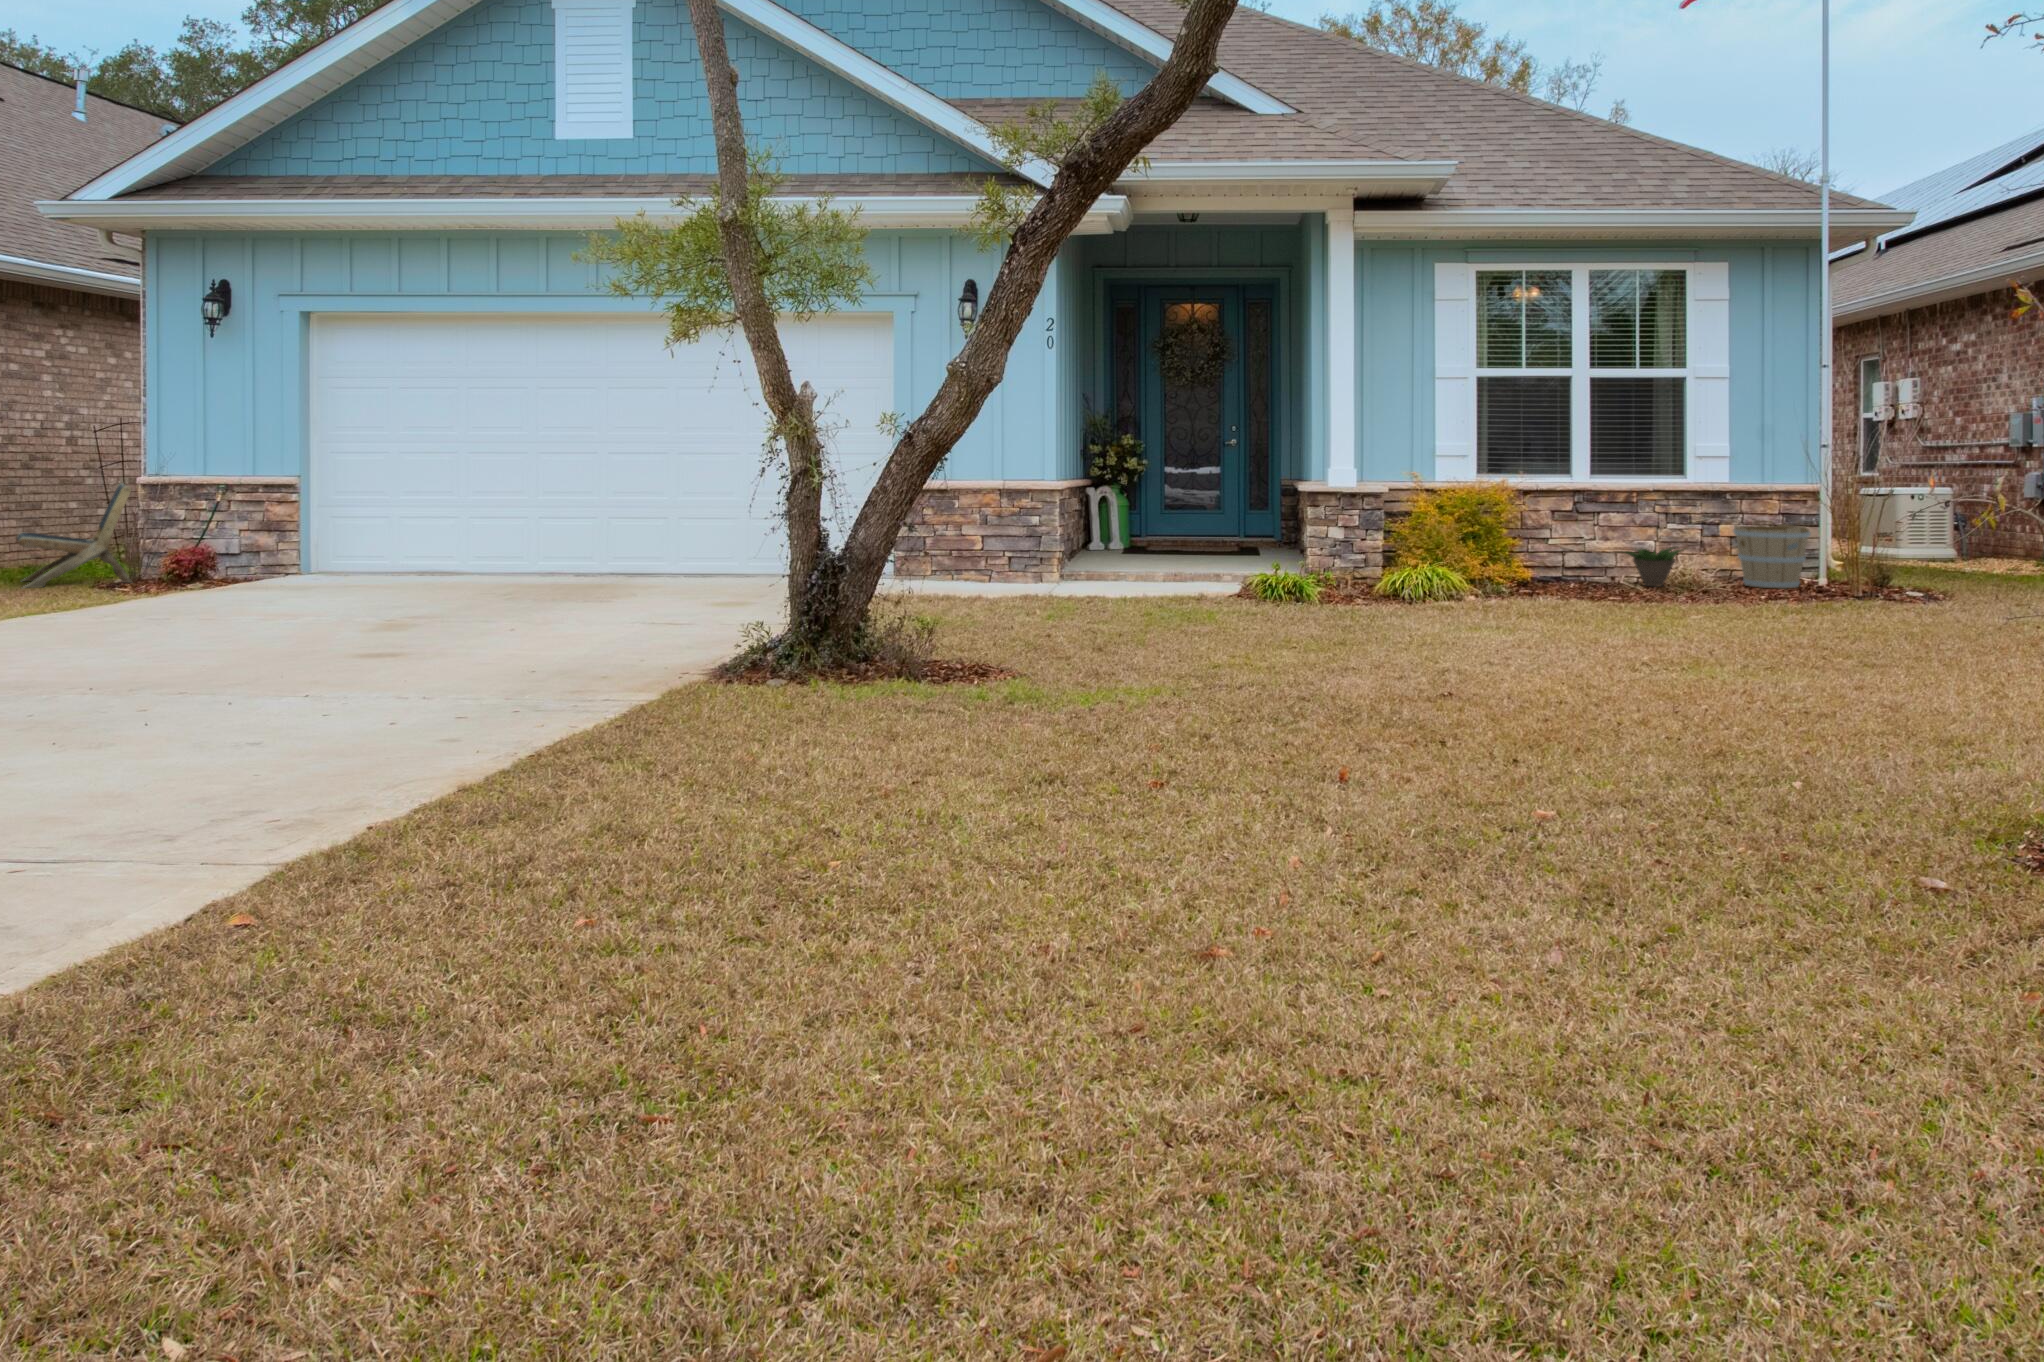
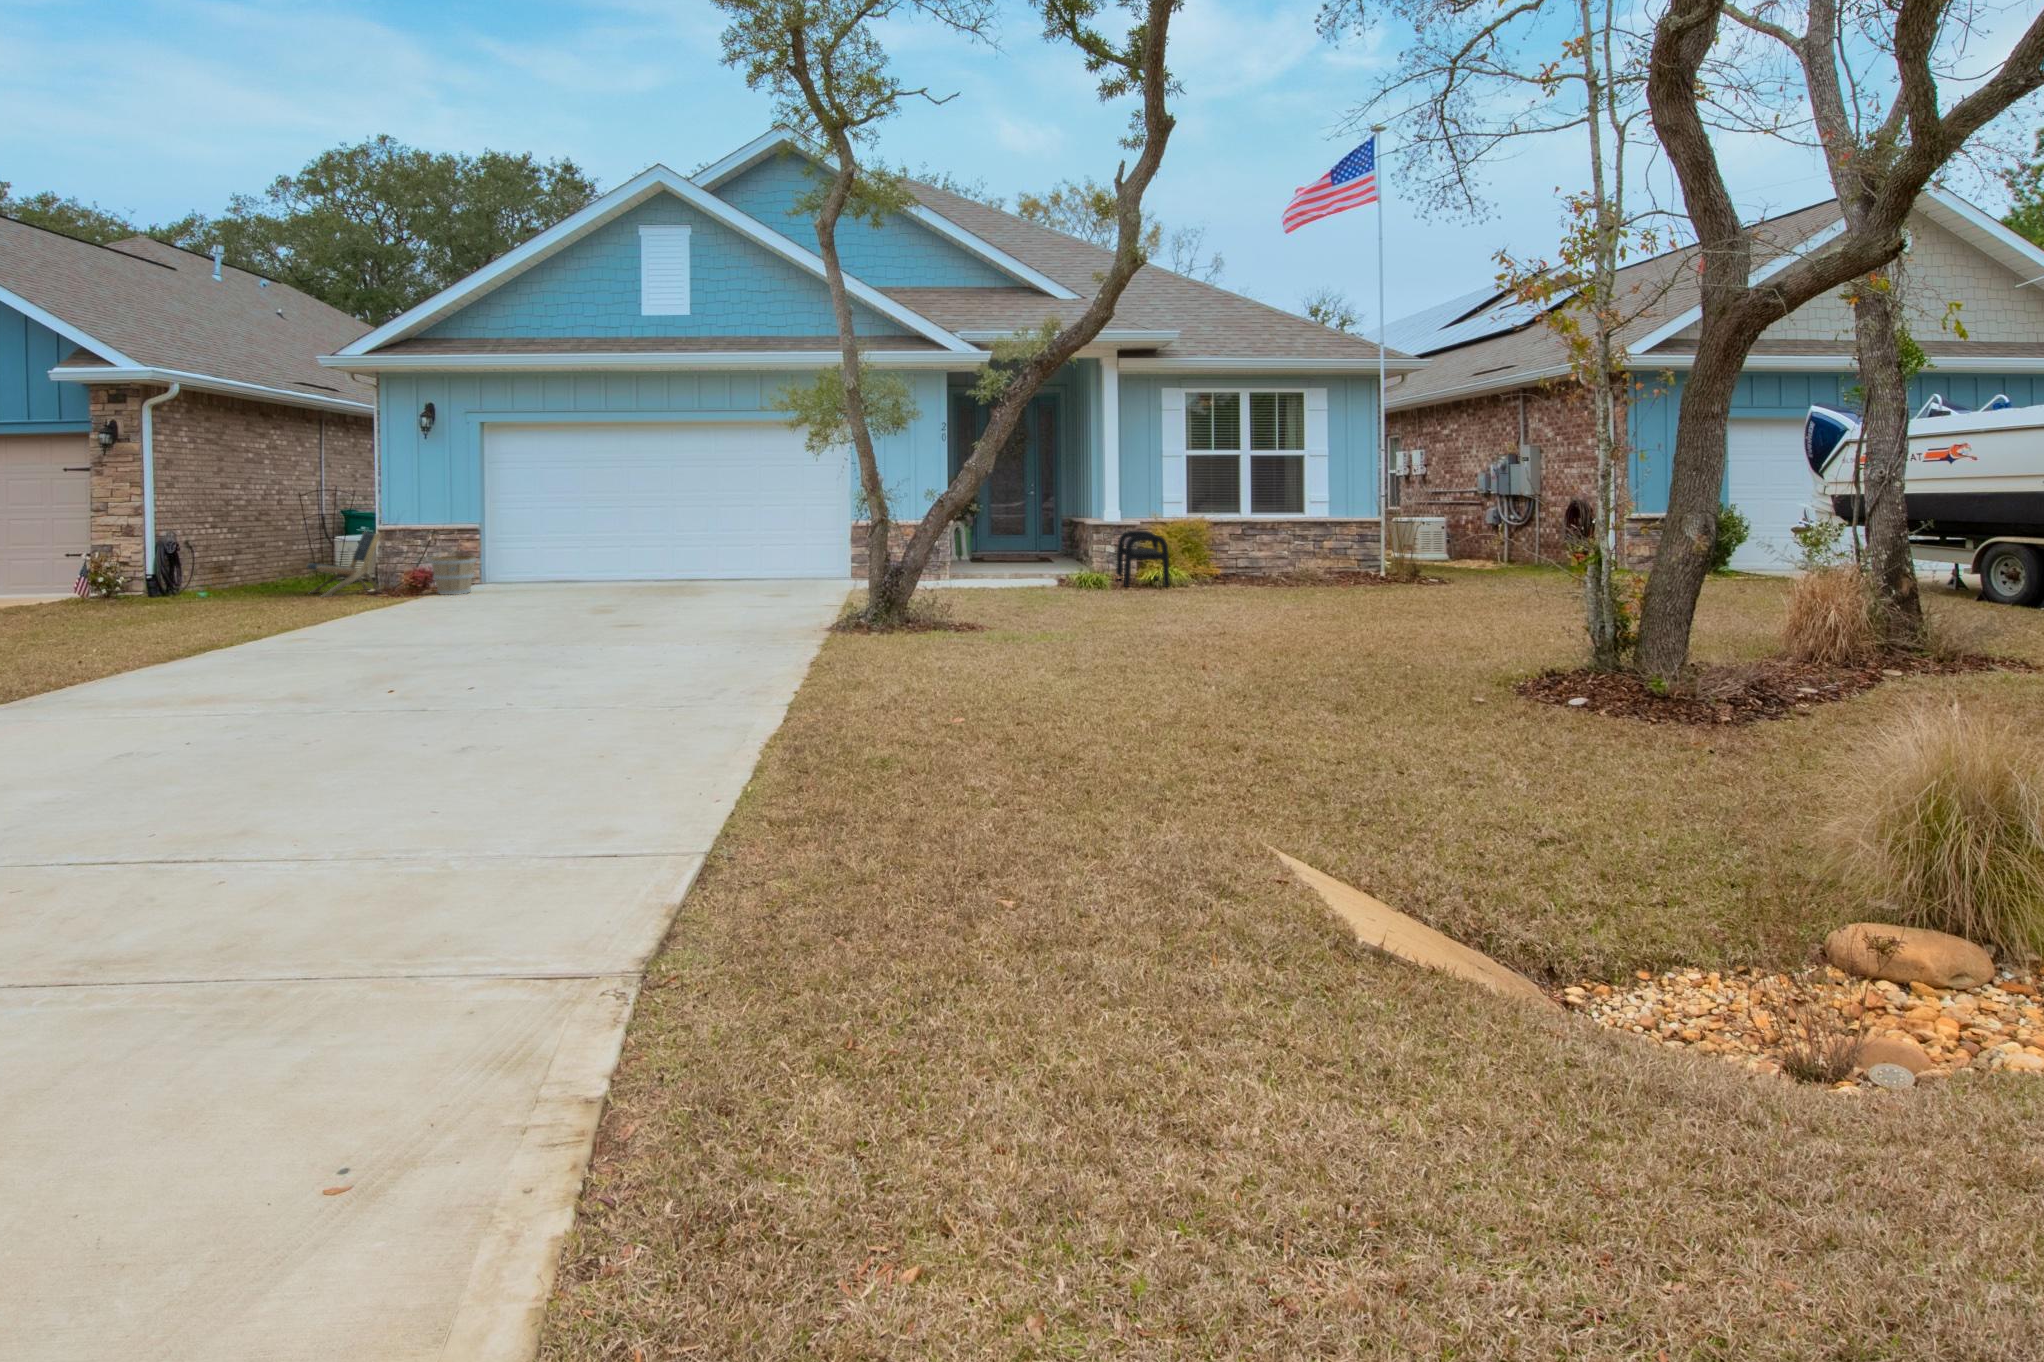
bench: none [1345,499,1429,597] -> present [1116,531,1170,587]
wooden bucket: present [1733,524,1811,589] -> present [431,555,476,595]
decorative plant: present [1624,547,1686,586] -> none [1267,555,1310,579]

